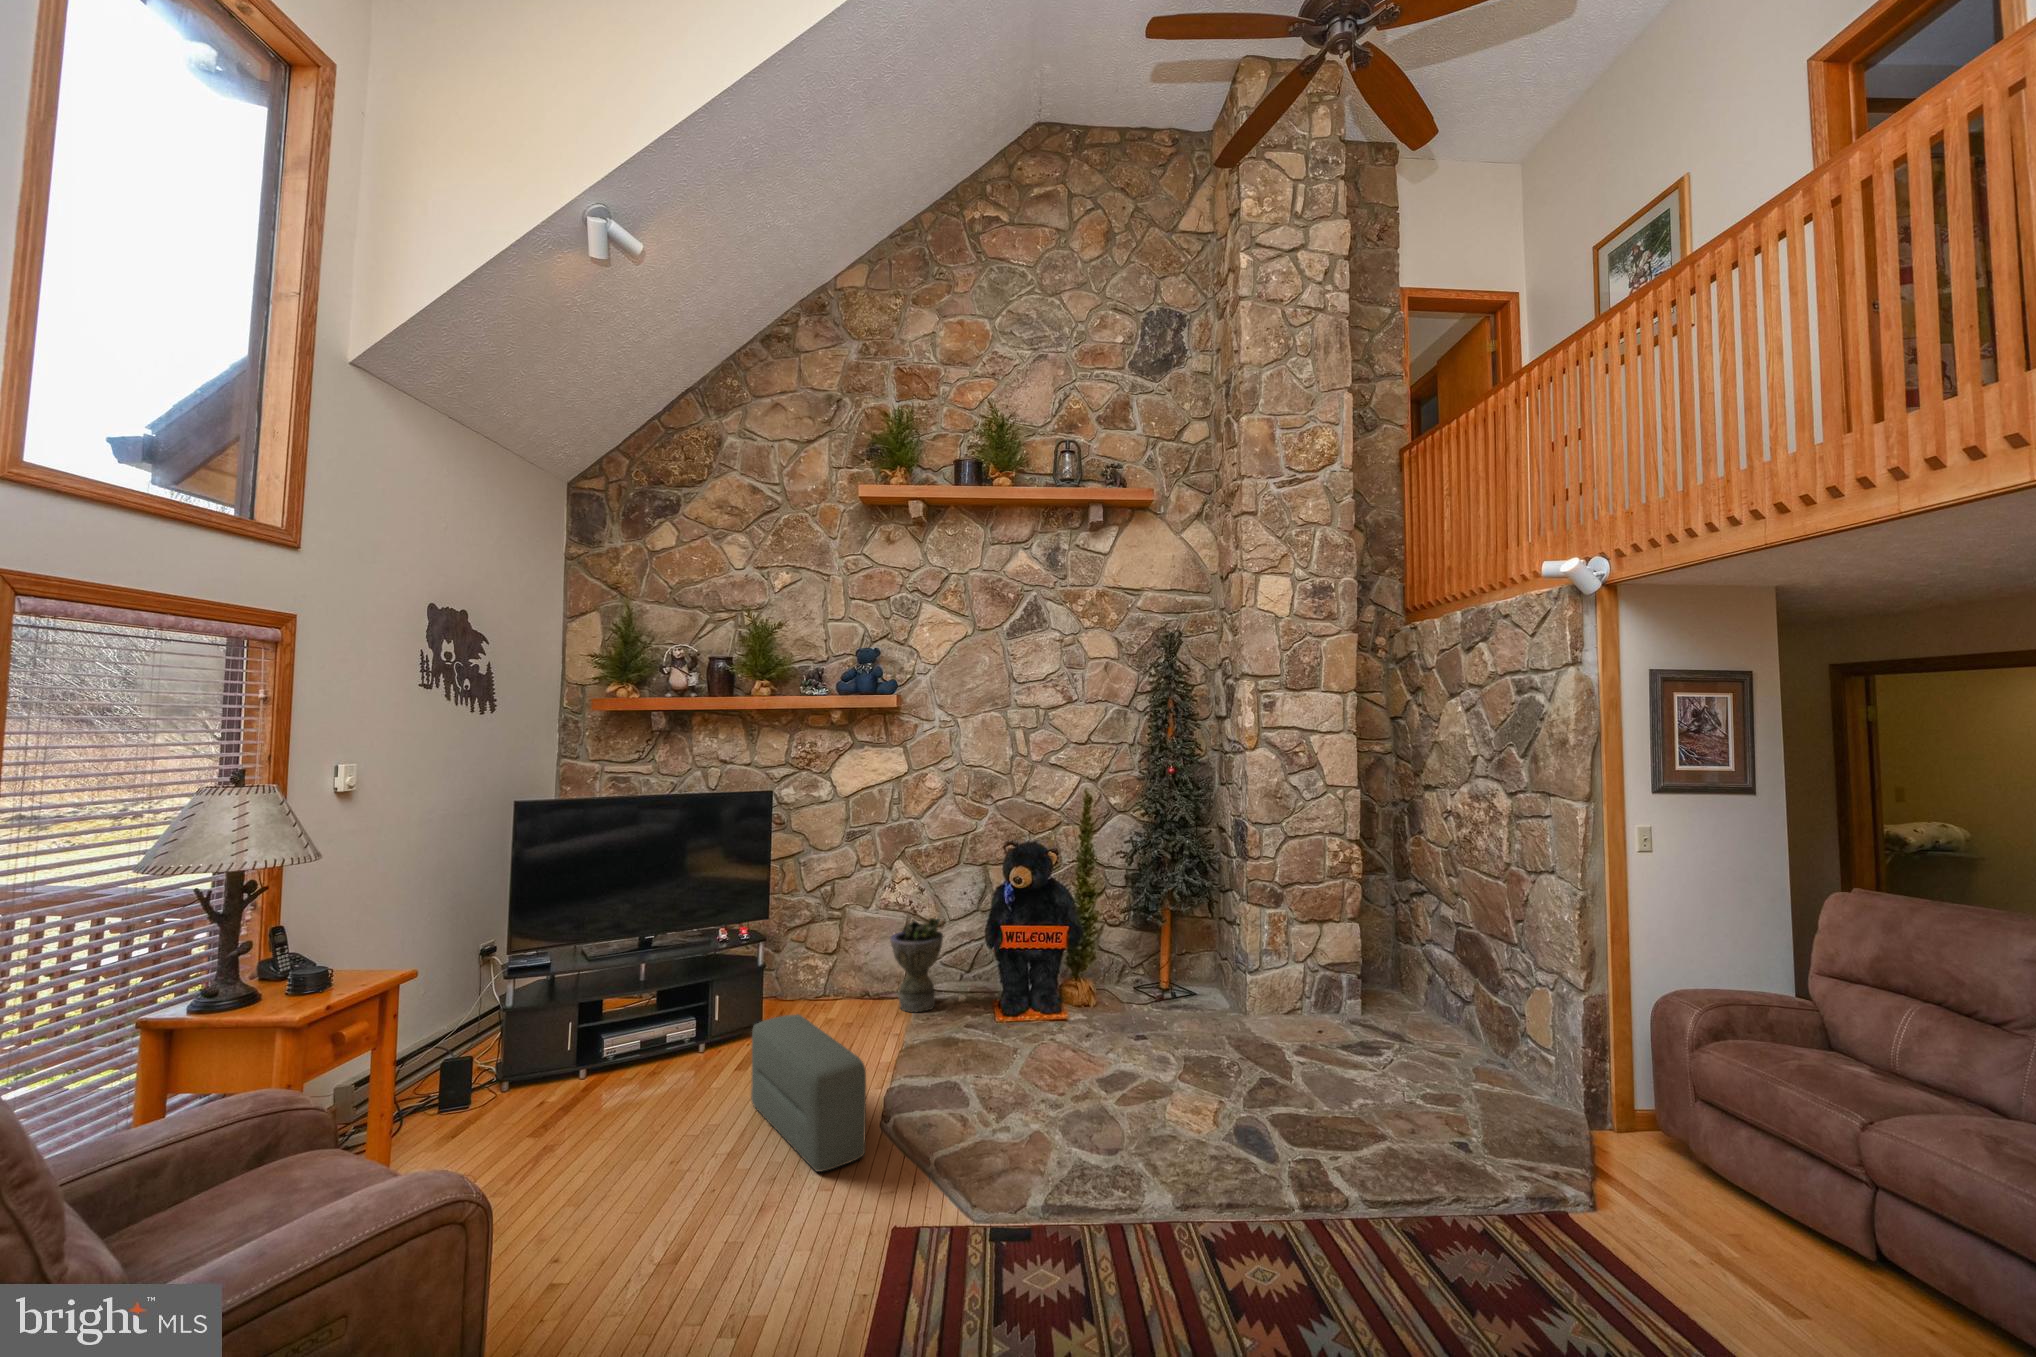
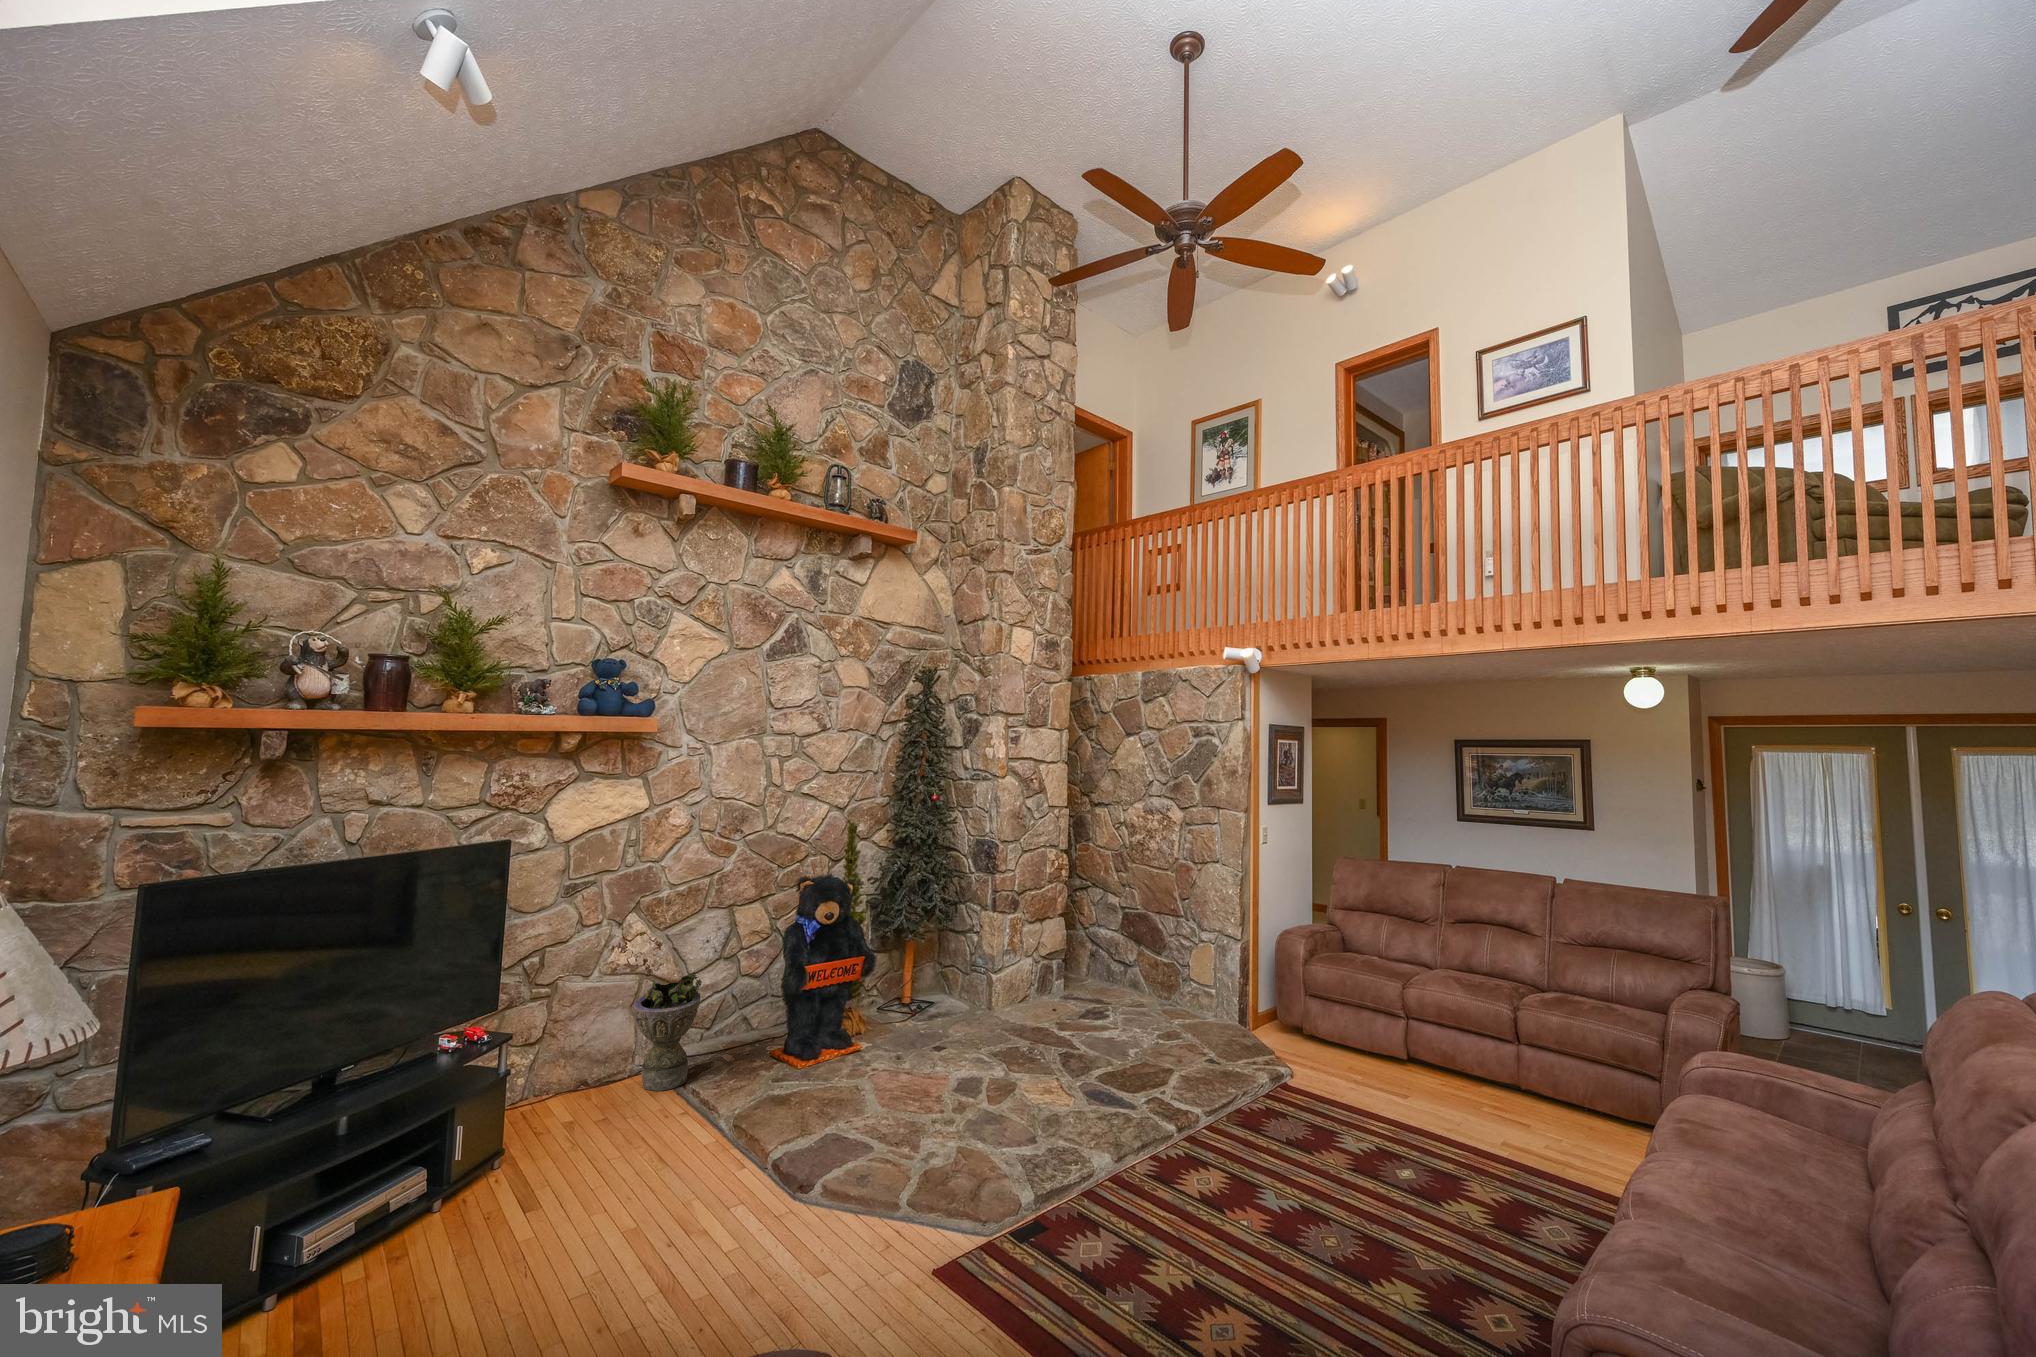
pouf: present [751,1014,866,1172] -> none [600,1124,822,1292]

